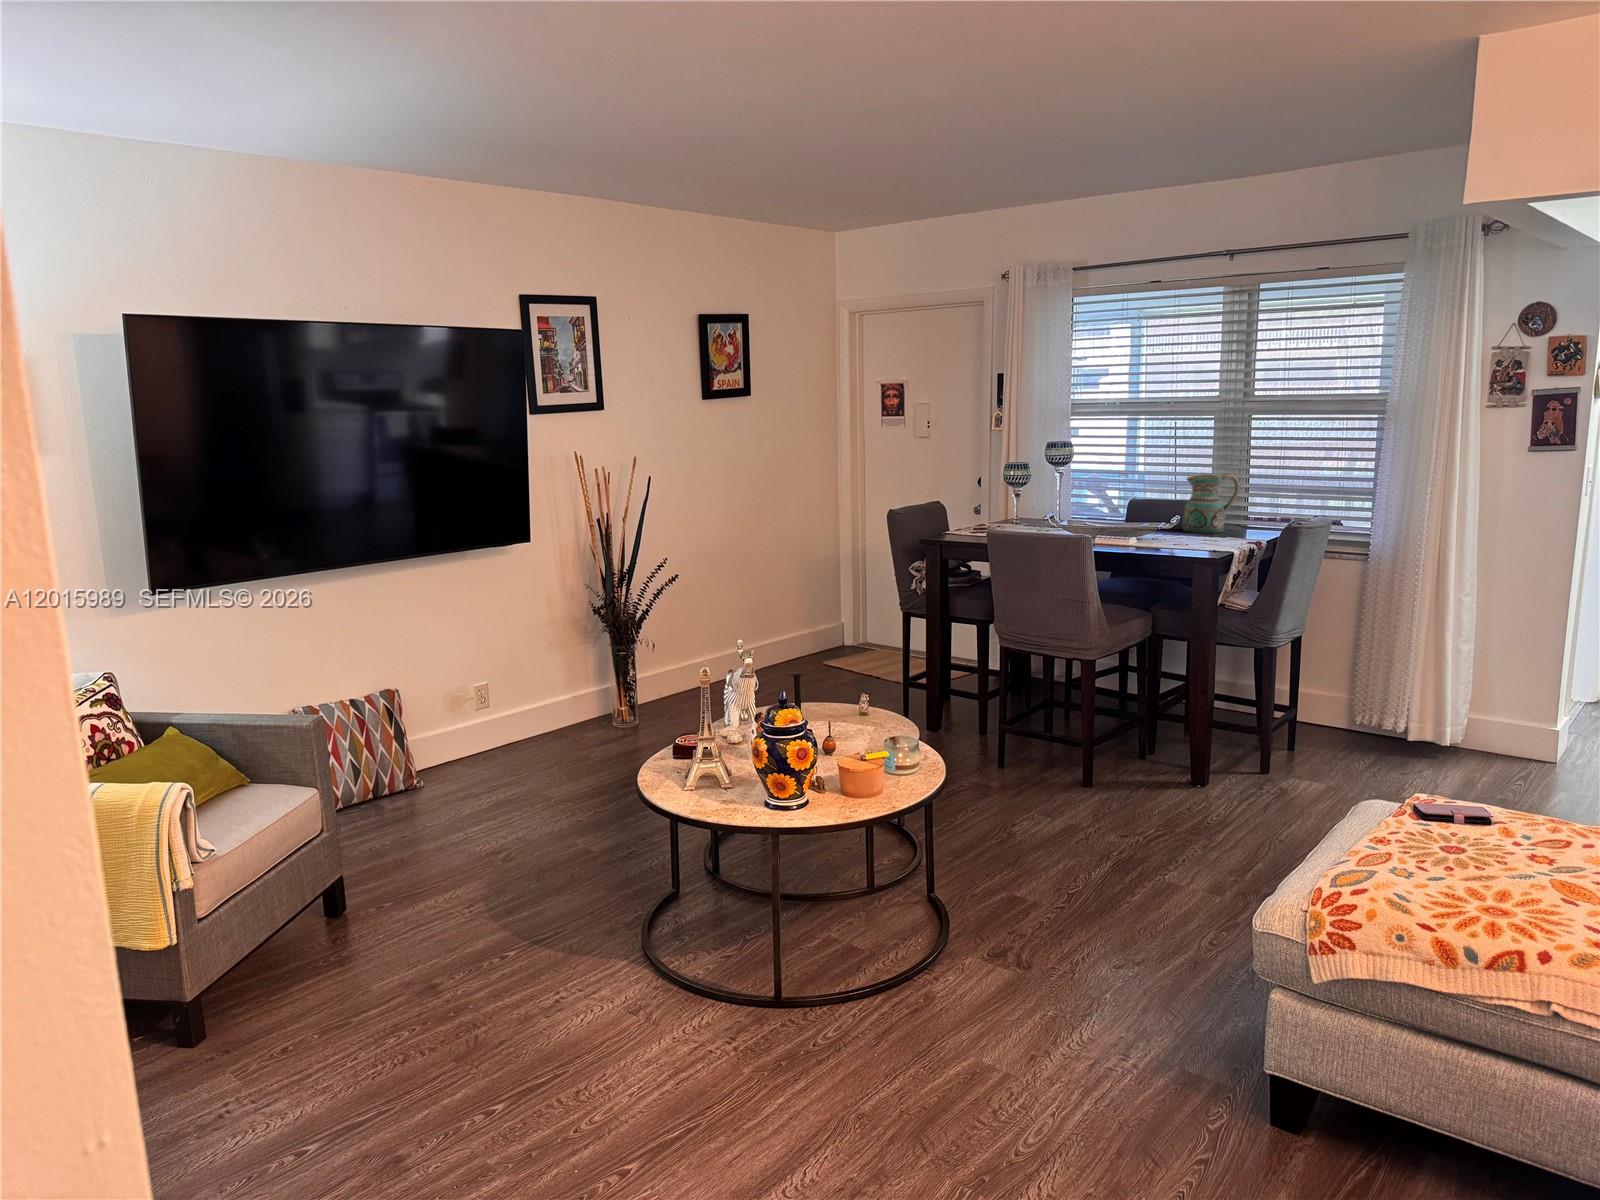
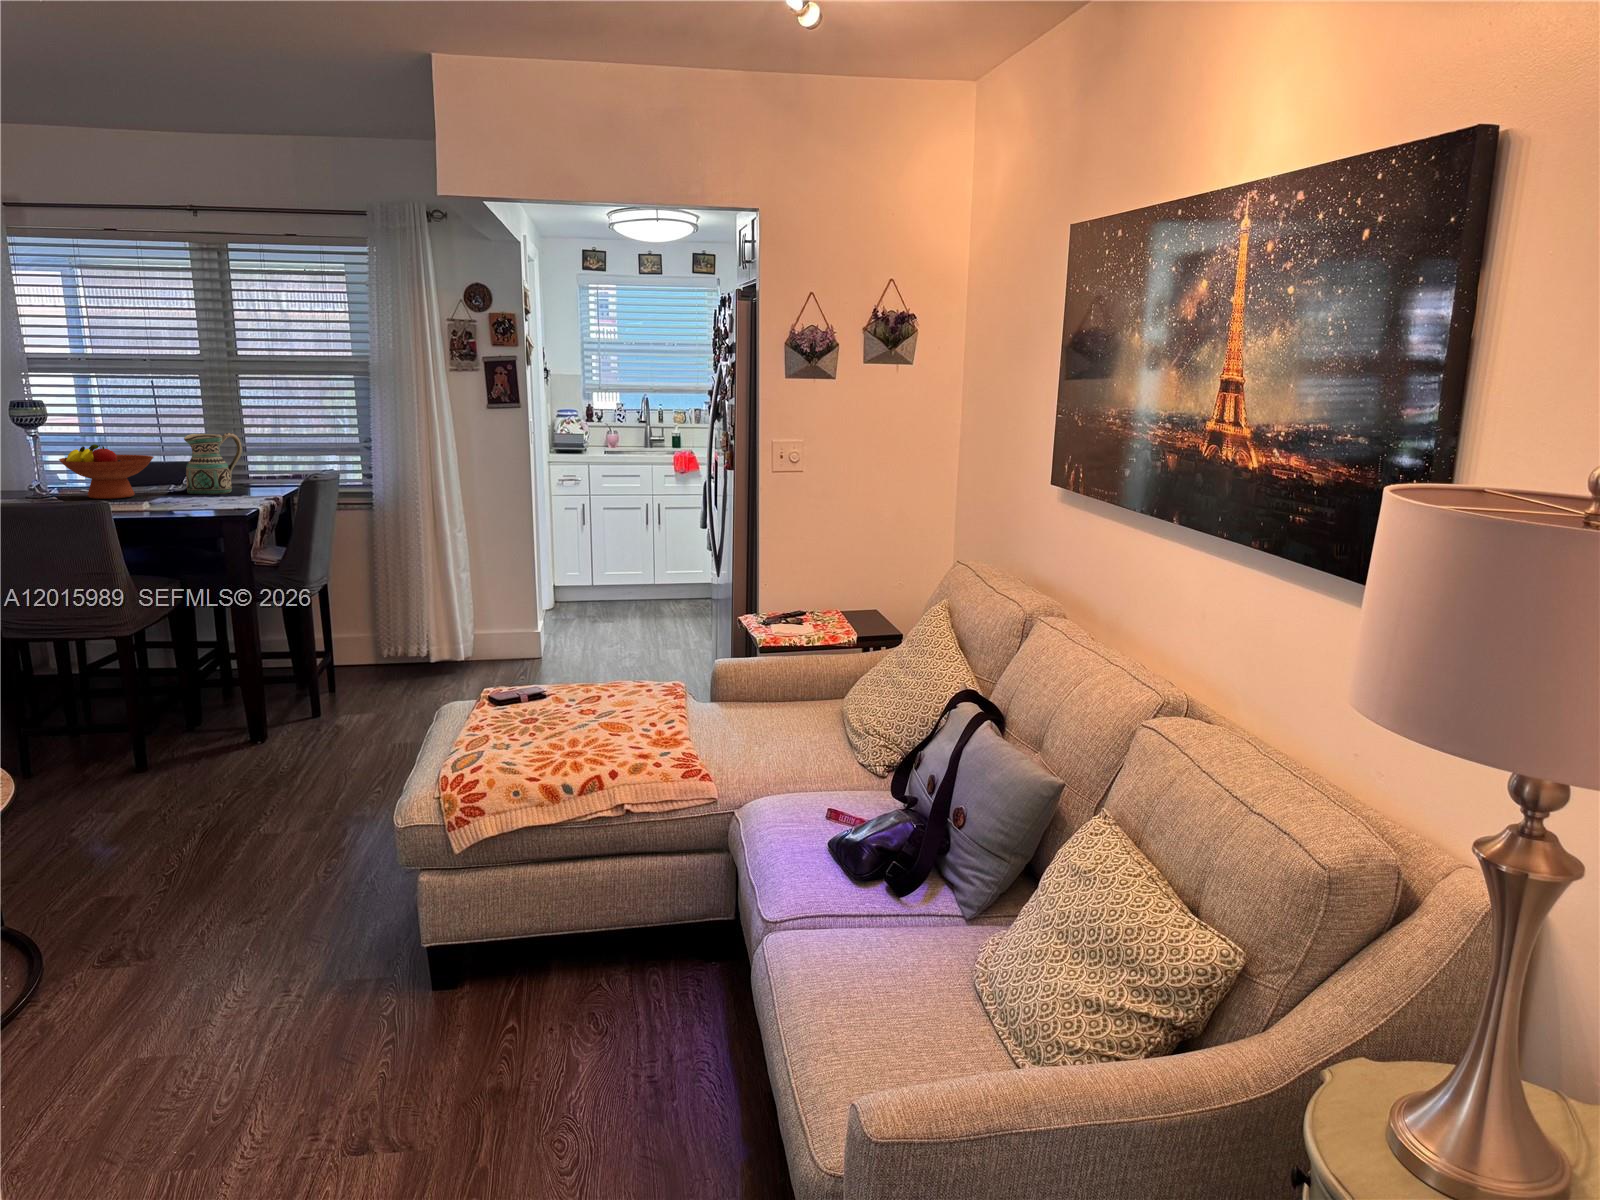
fruit bowl: none [1077,482,1155,532] -> present [59,445,154,499]

